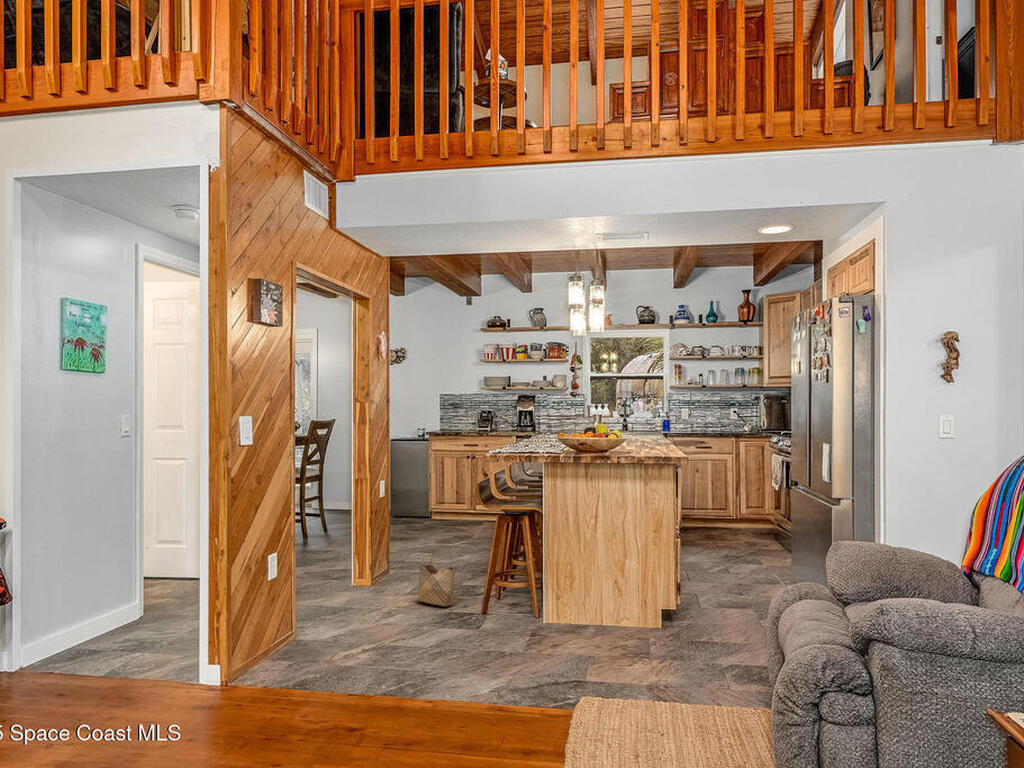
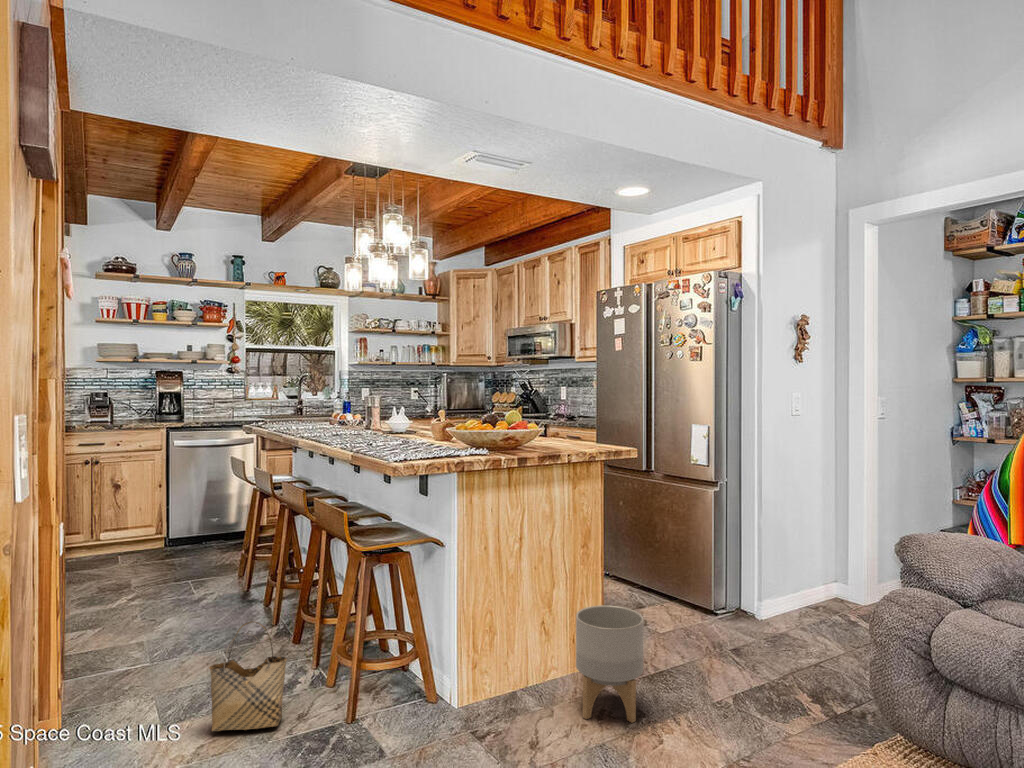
planter: none [604,572,655,656] -> present [576,605,644,723]

